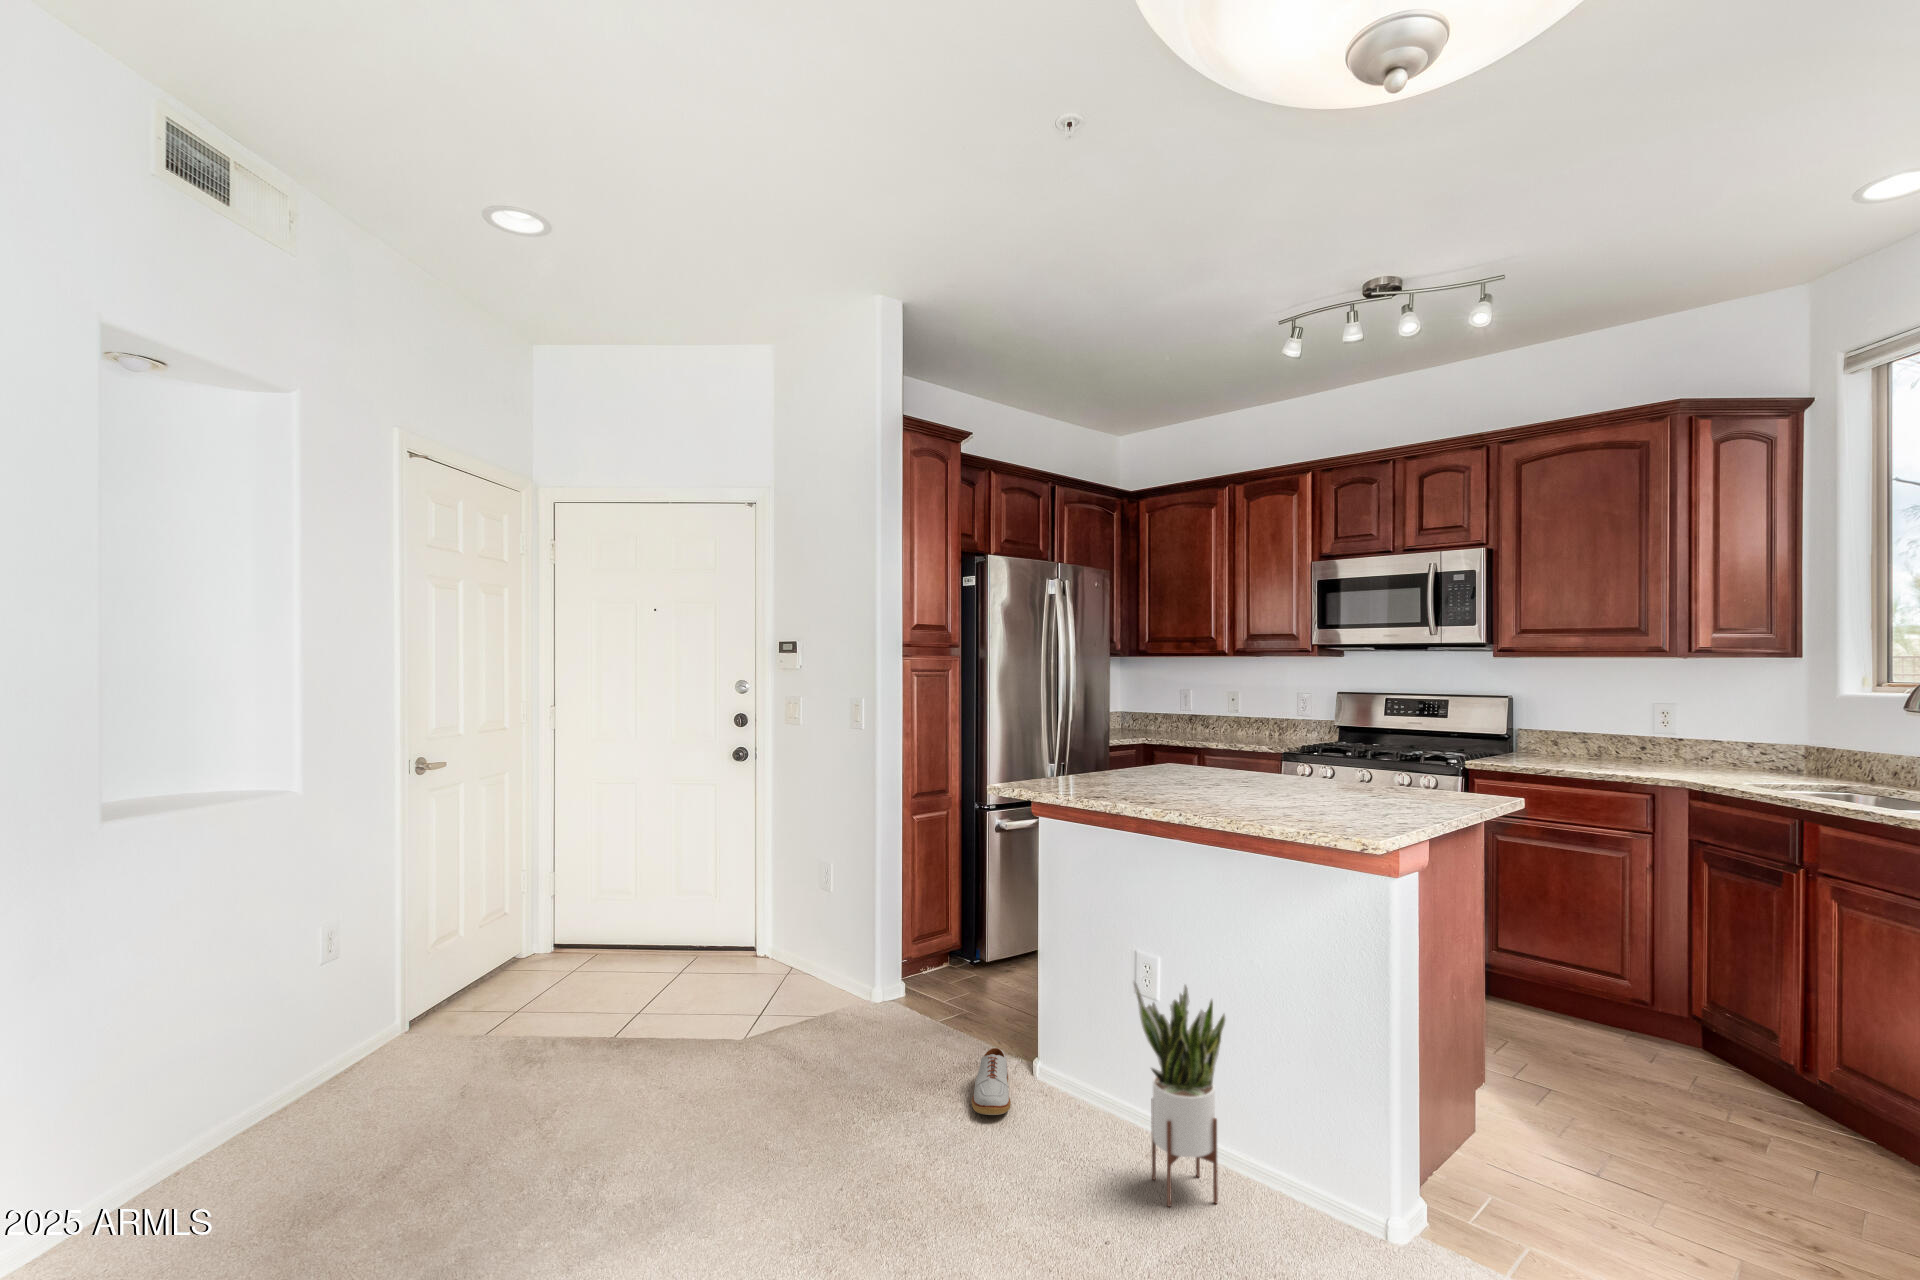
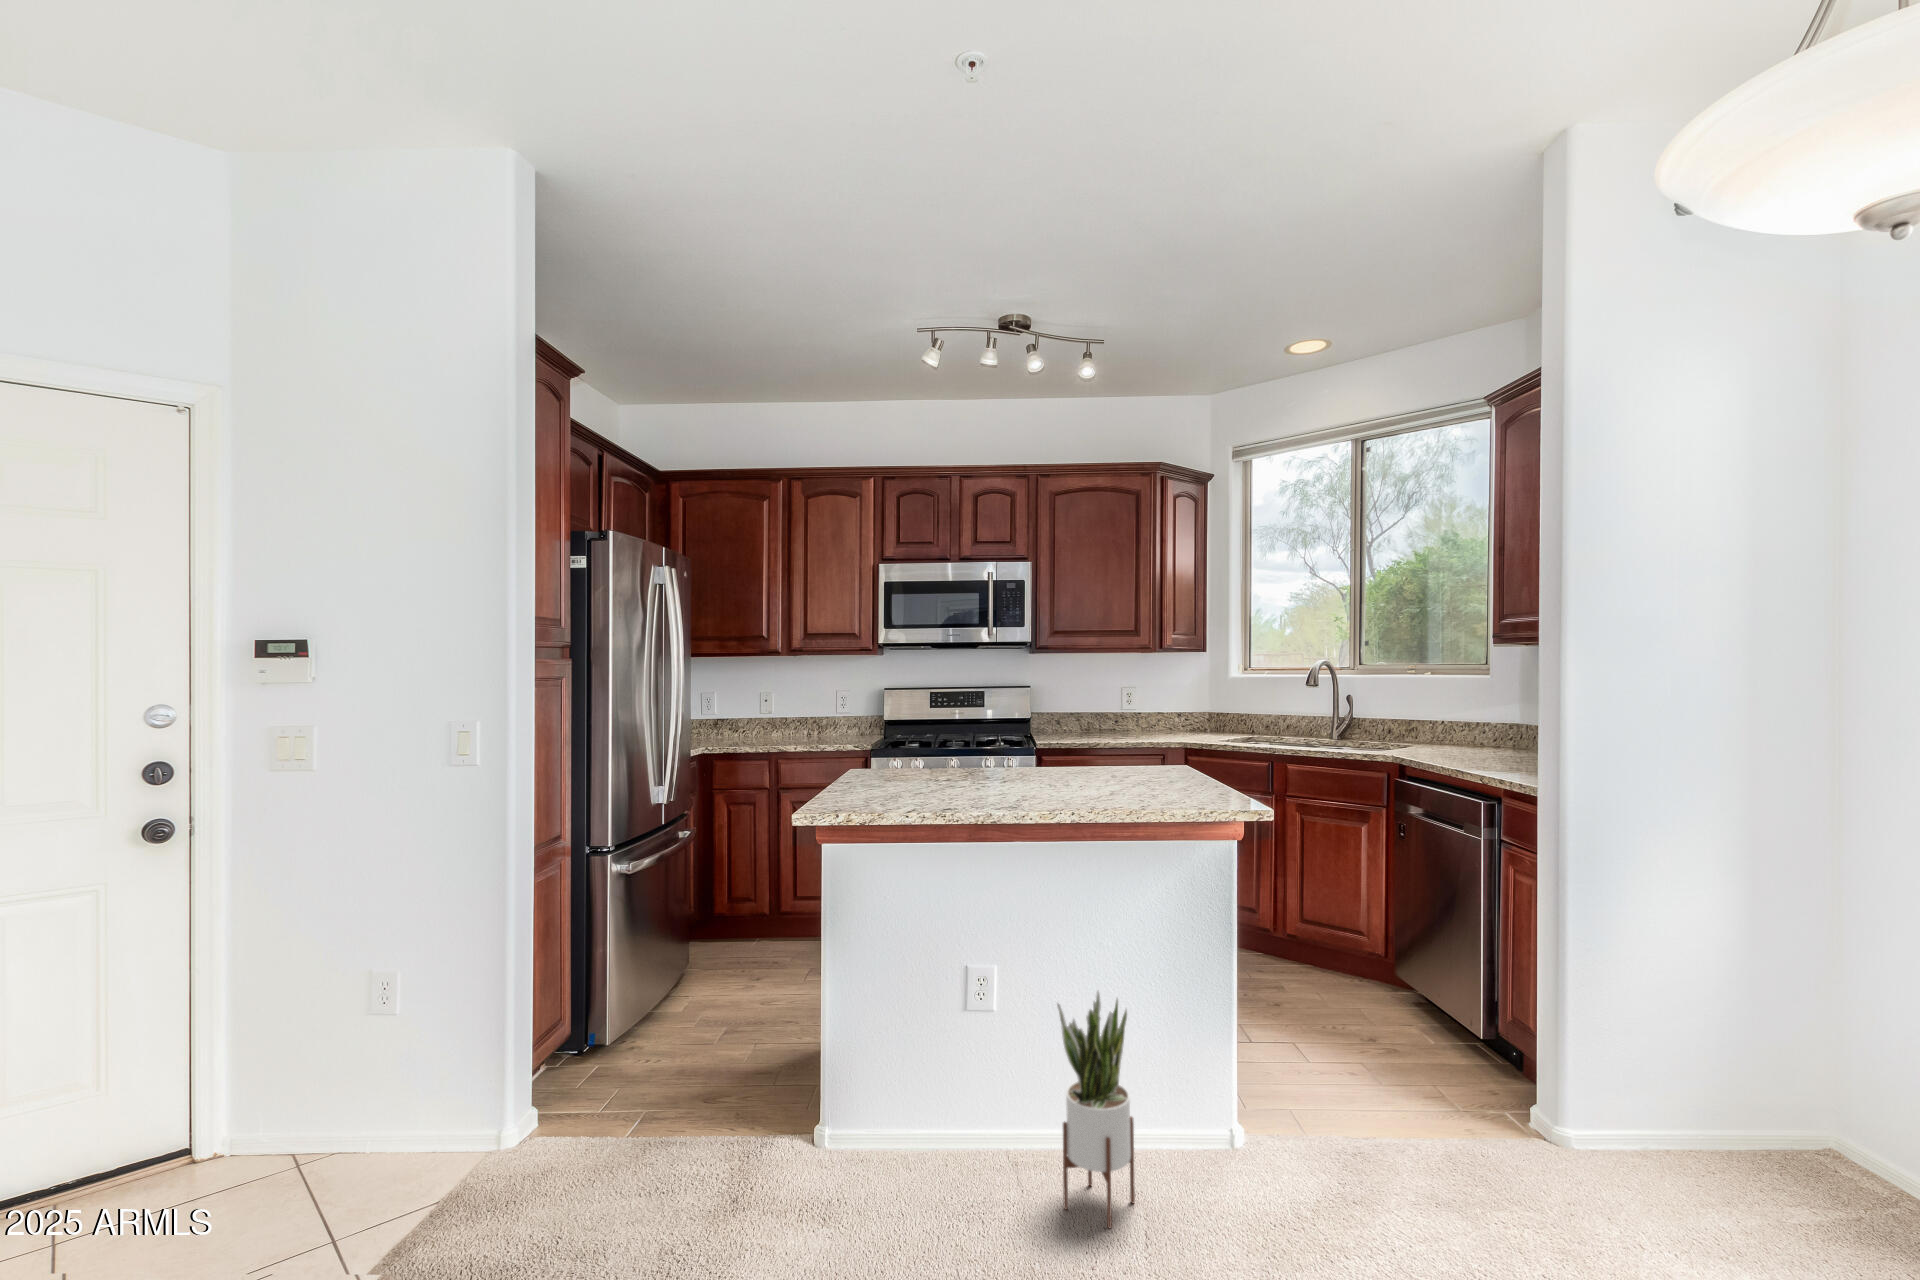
shoe: present [972,1048,1011,1115] -> none [782,1143,868,1232]

